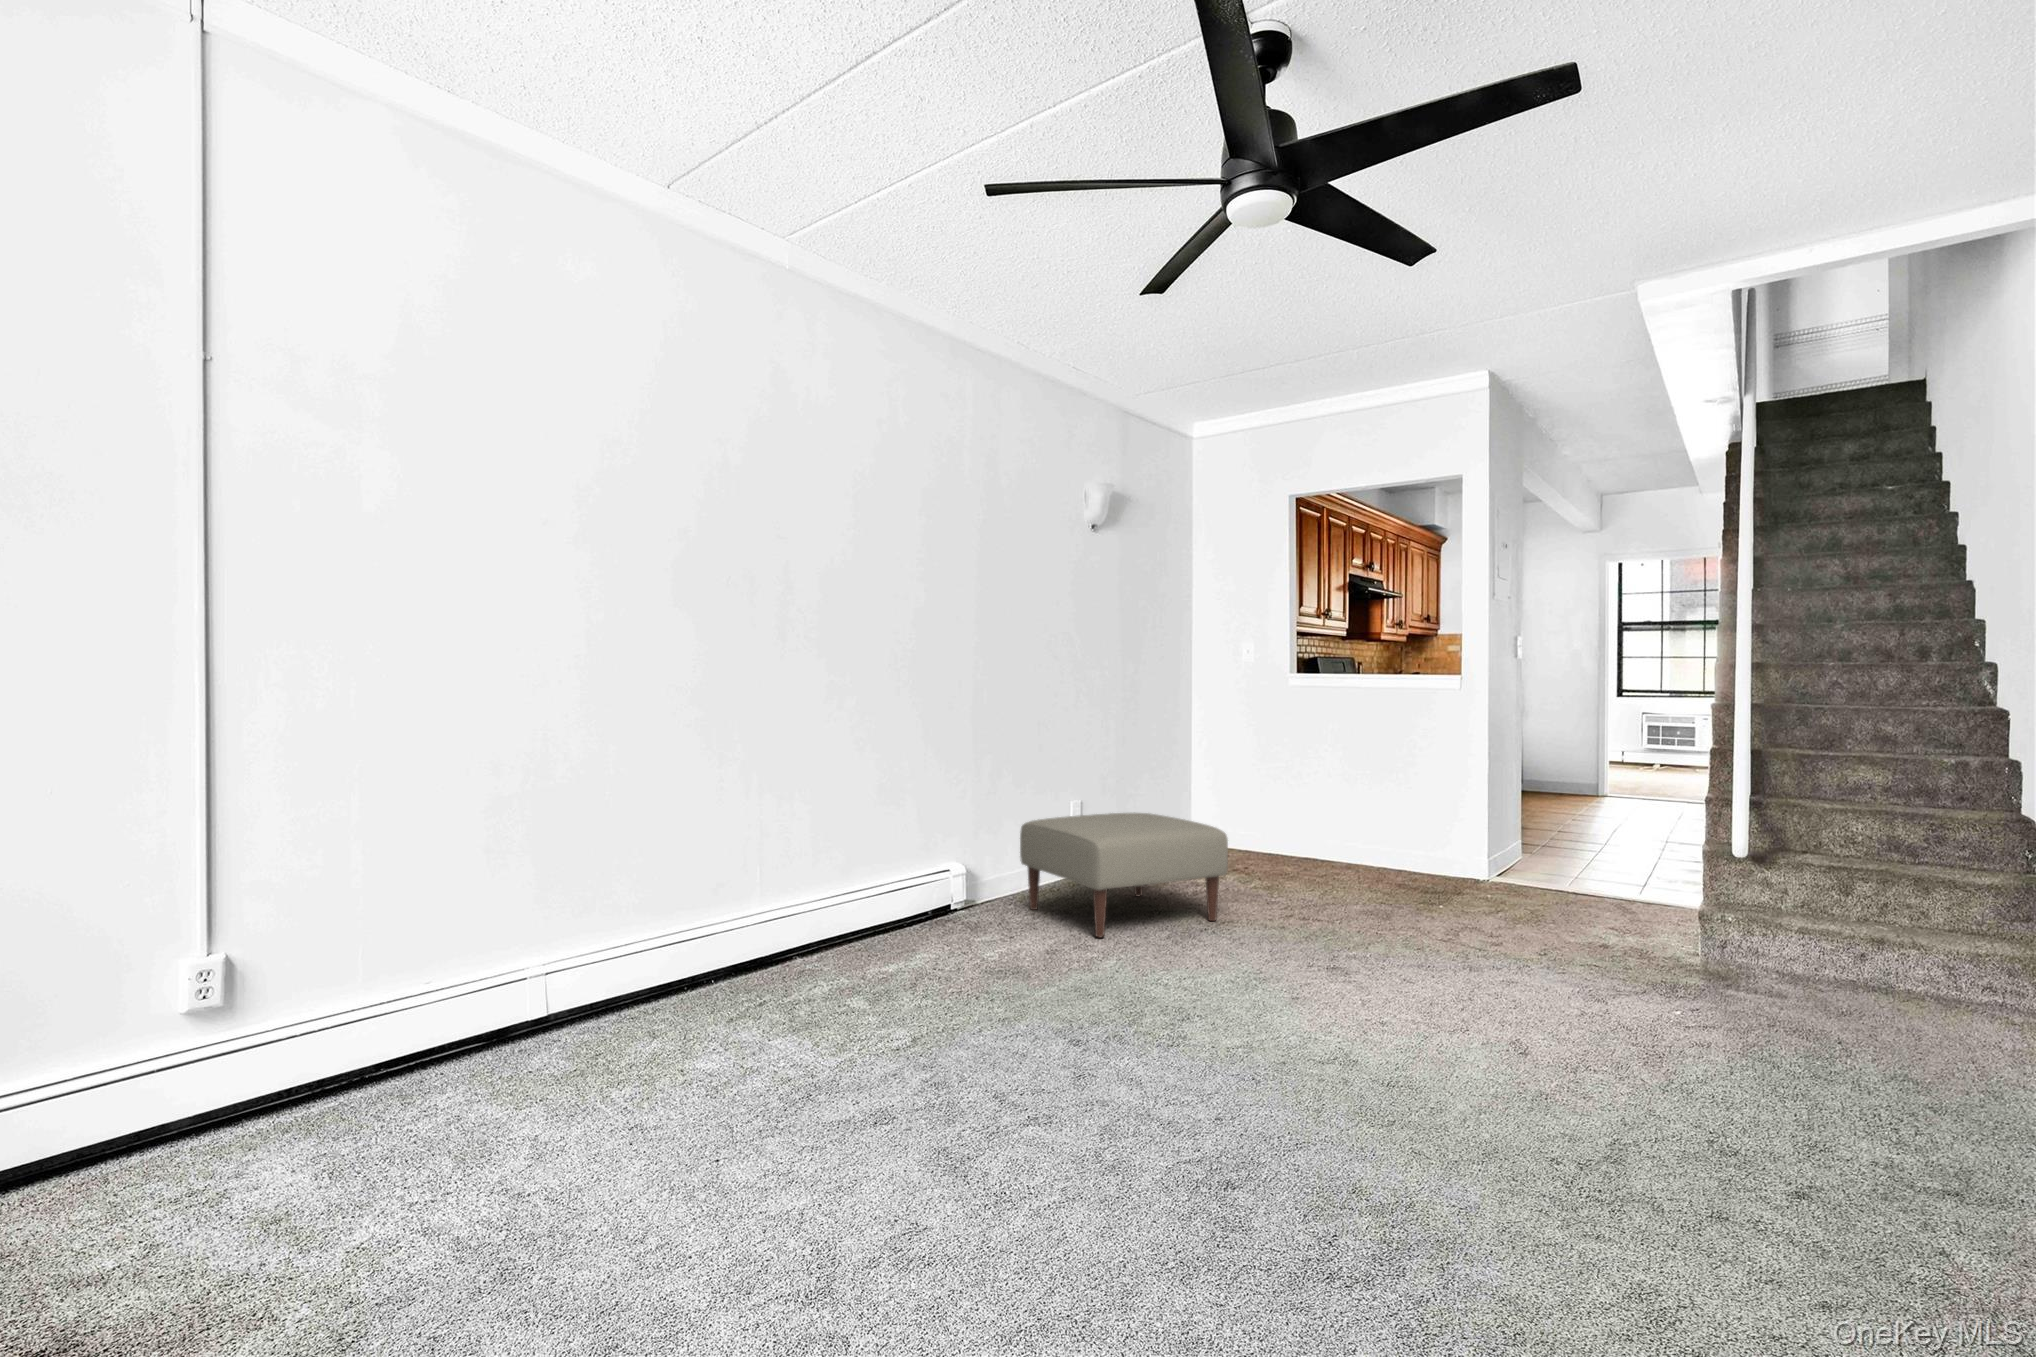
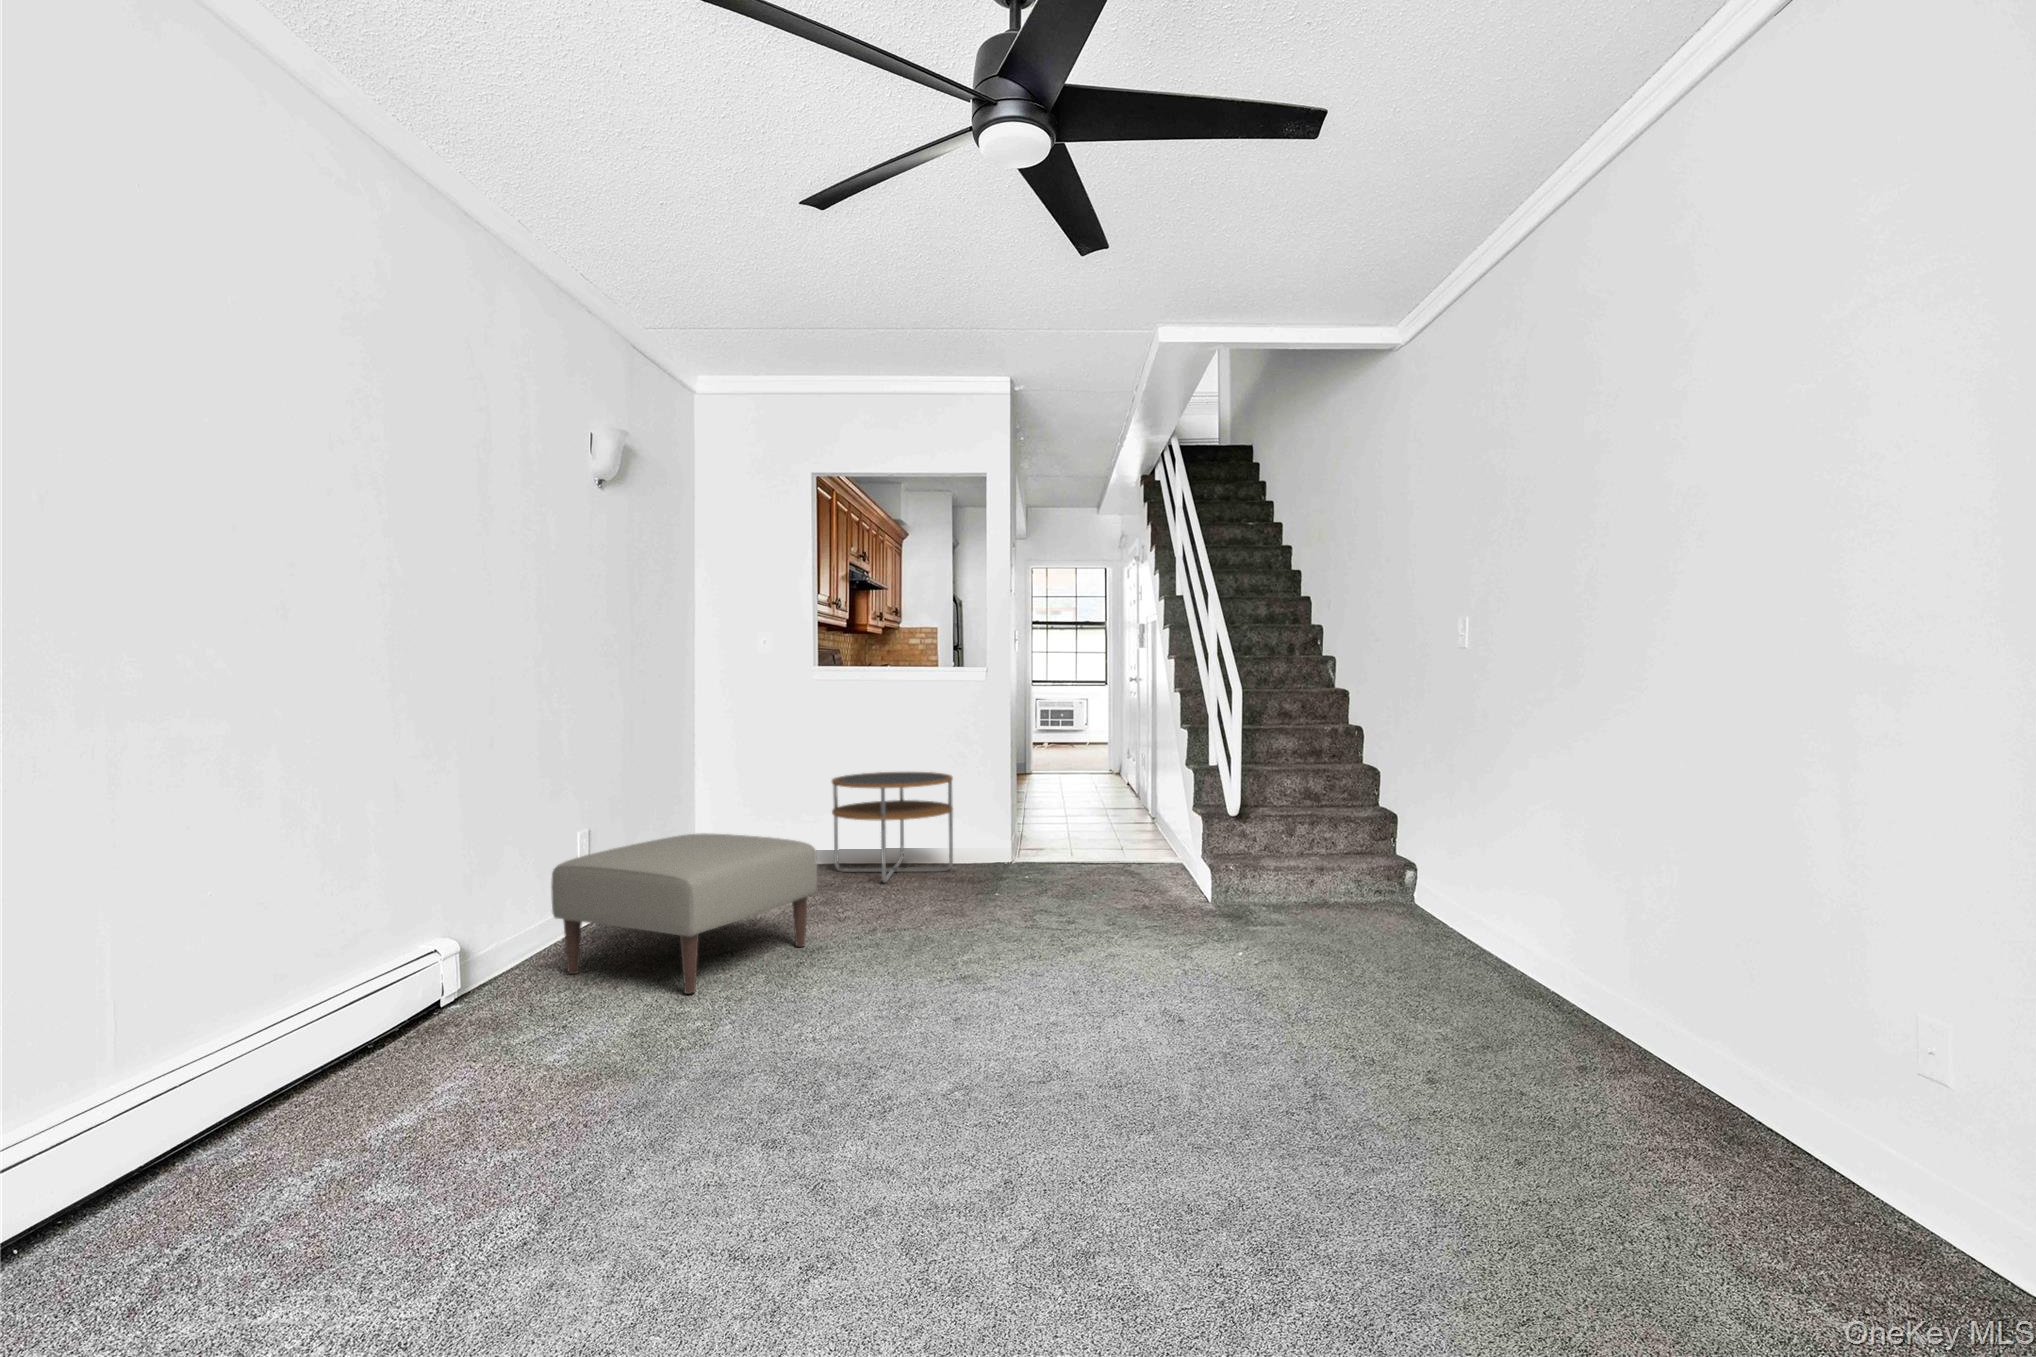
side table: none [1291,777,1416,883] -> present [832,772,953,882]

